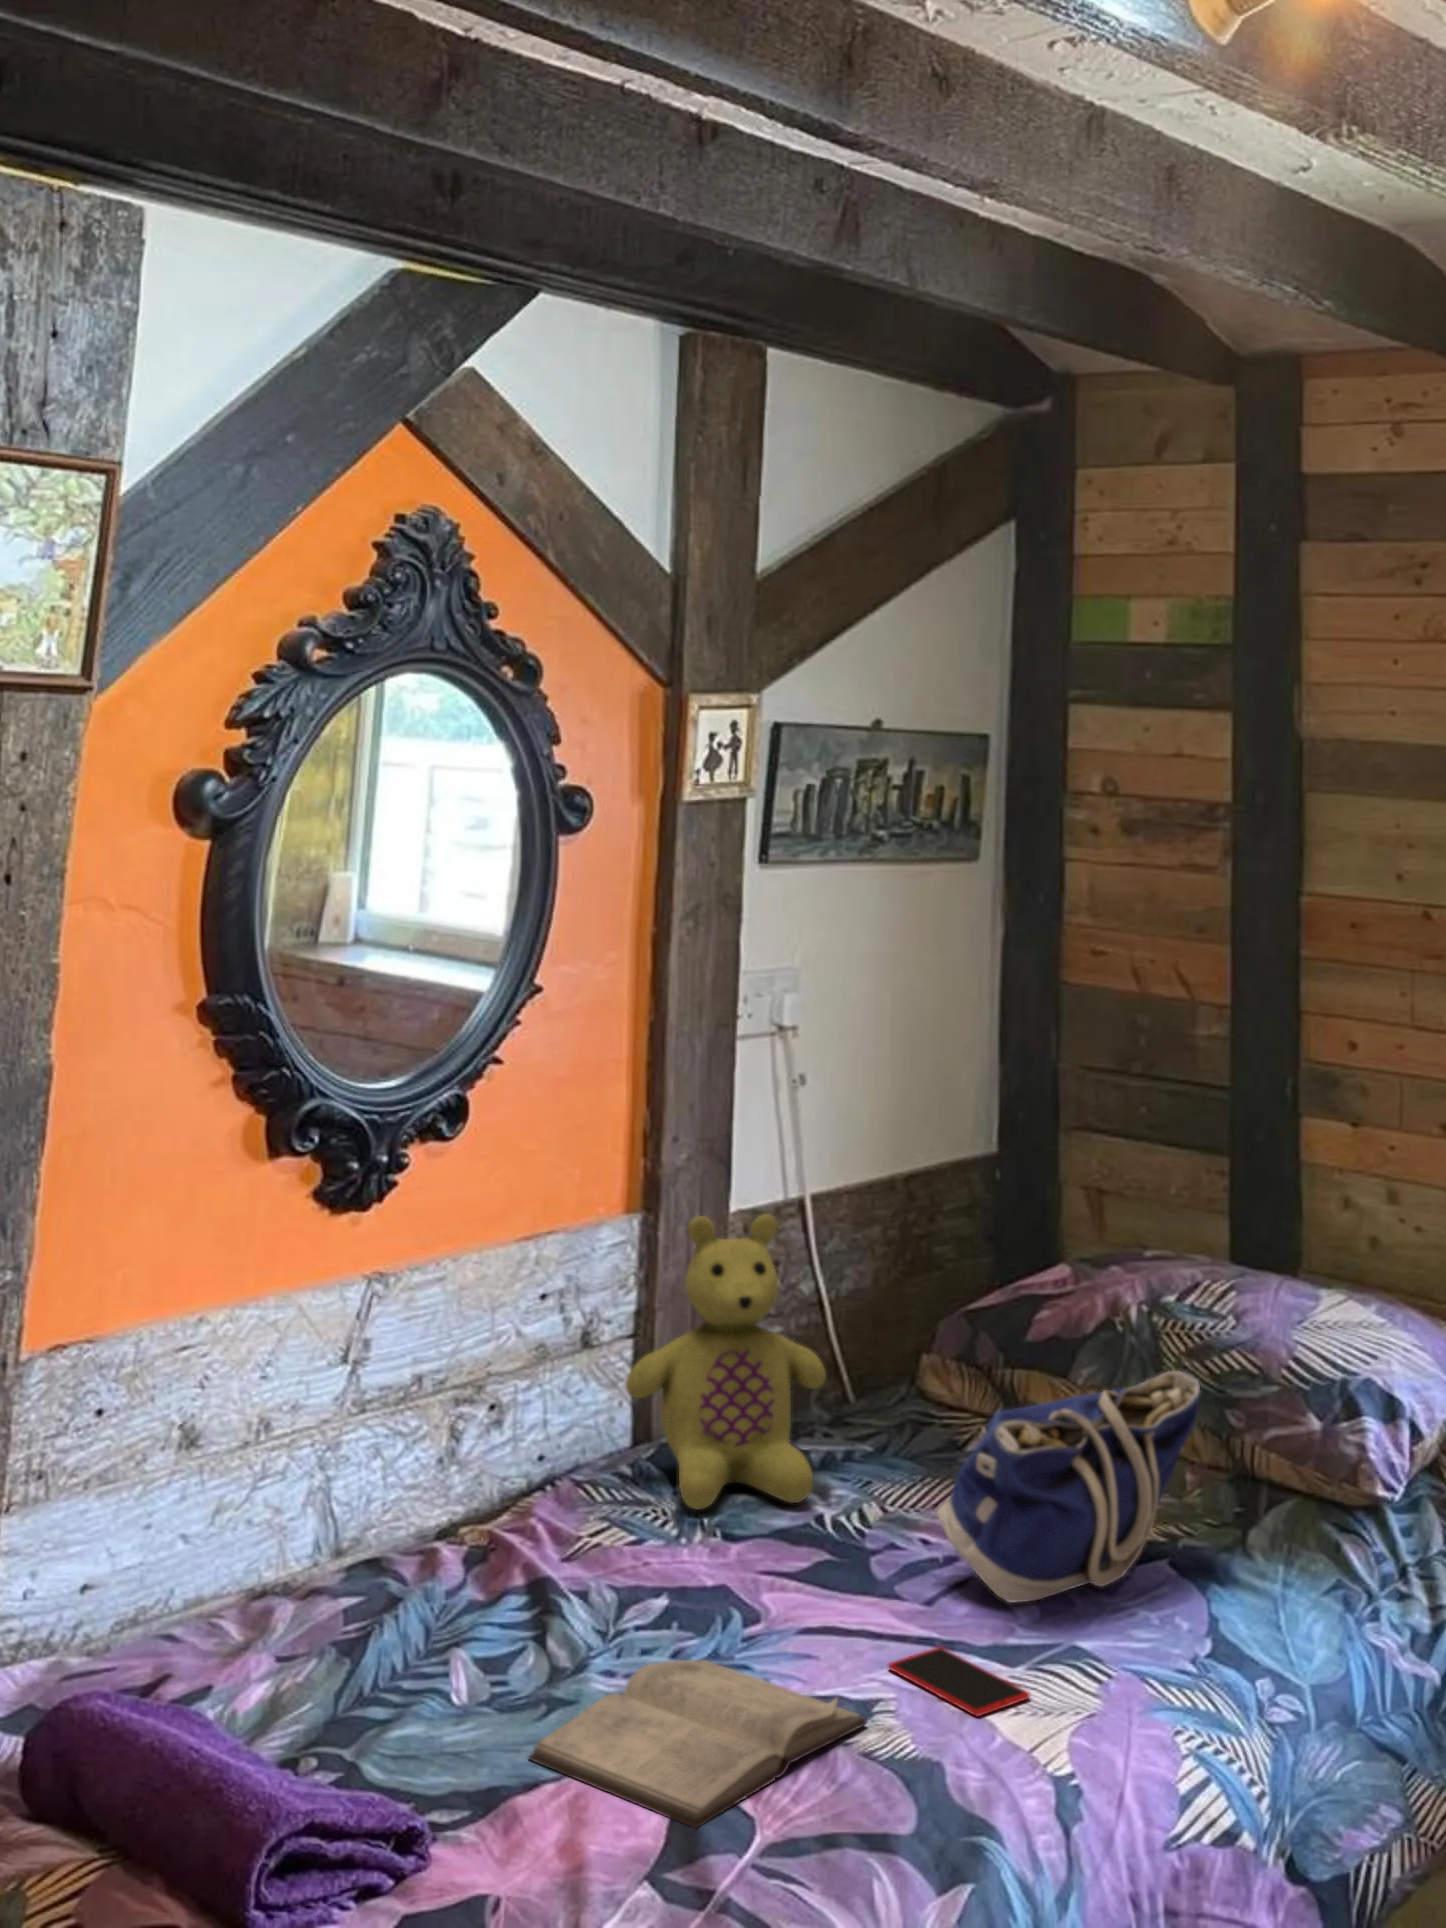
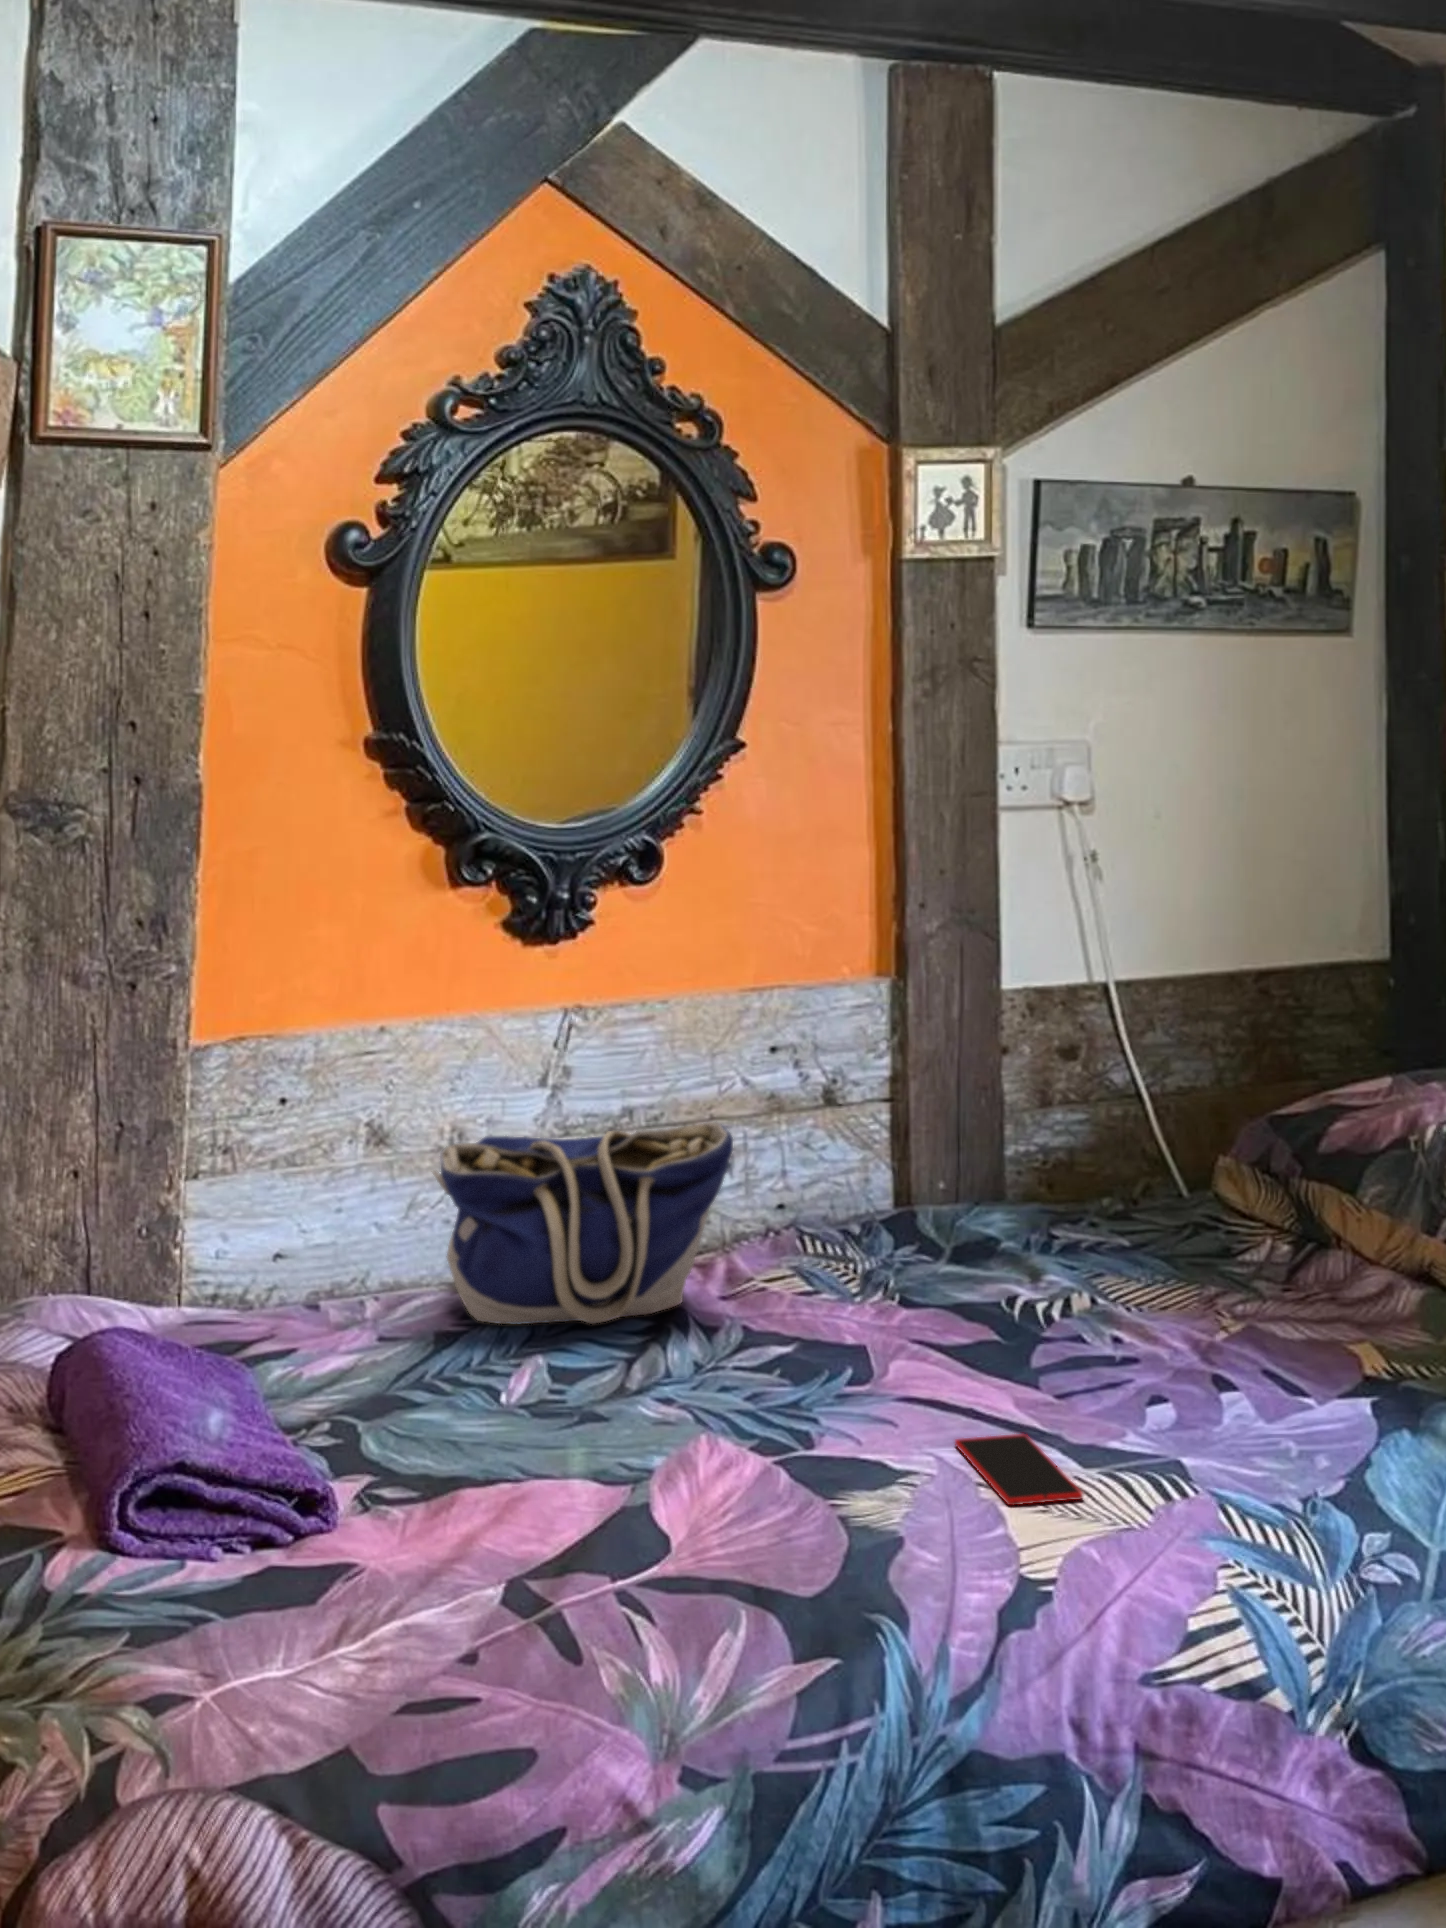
stuffed bear: present [626,1214,826,1510] -> none [845,982,1061,1281]
tote bag: present [937,1370,1200,1602] -> present [433,1122,733,1325]
diary: present [528,1660,867,1828] -> none [534,1394,885,1546]

